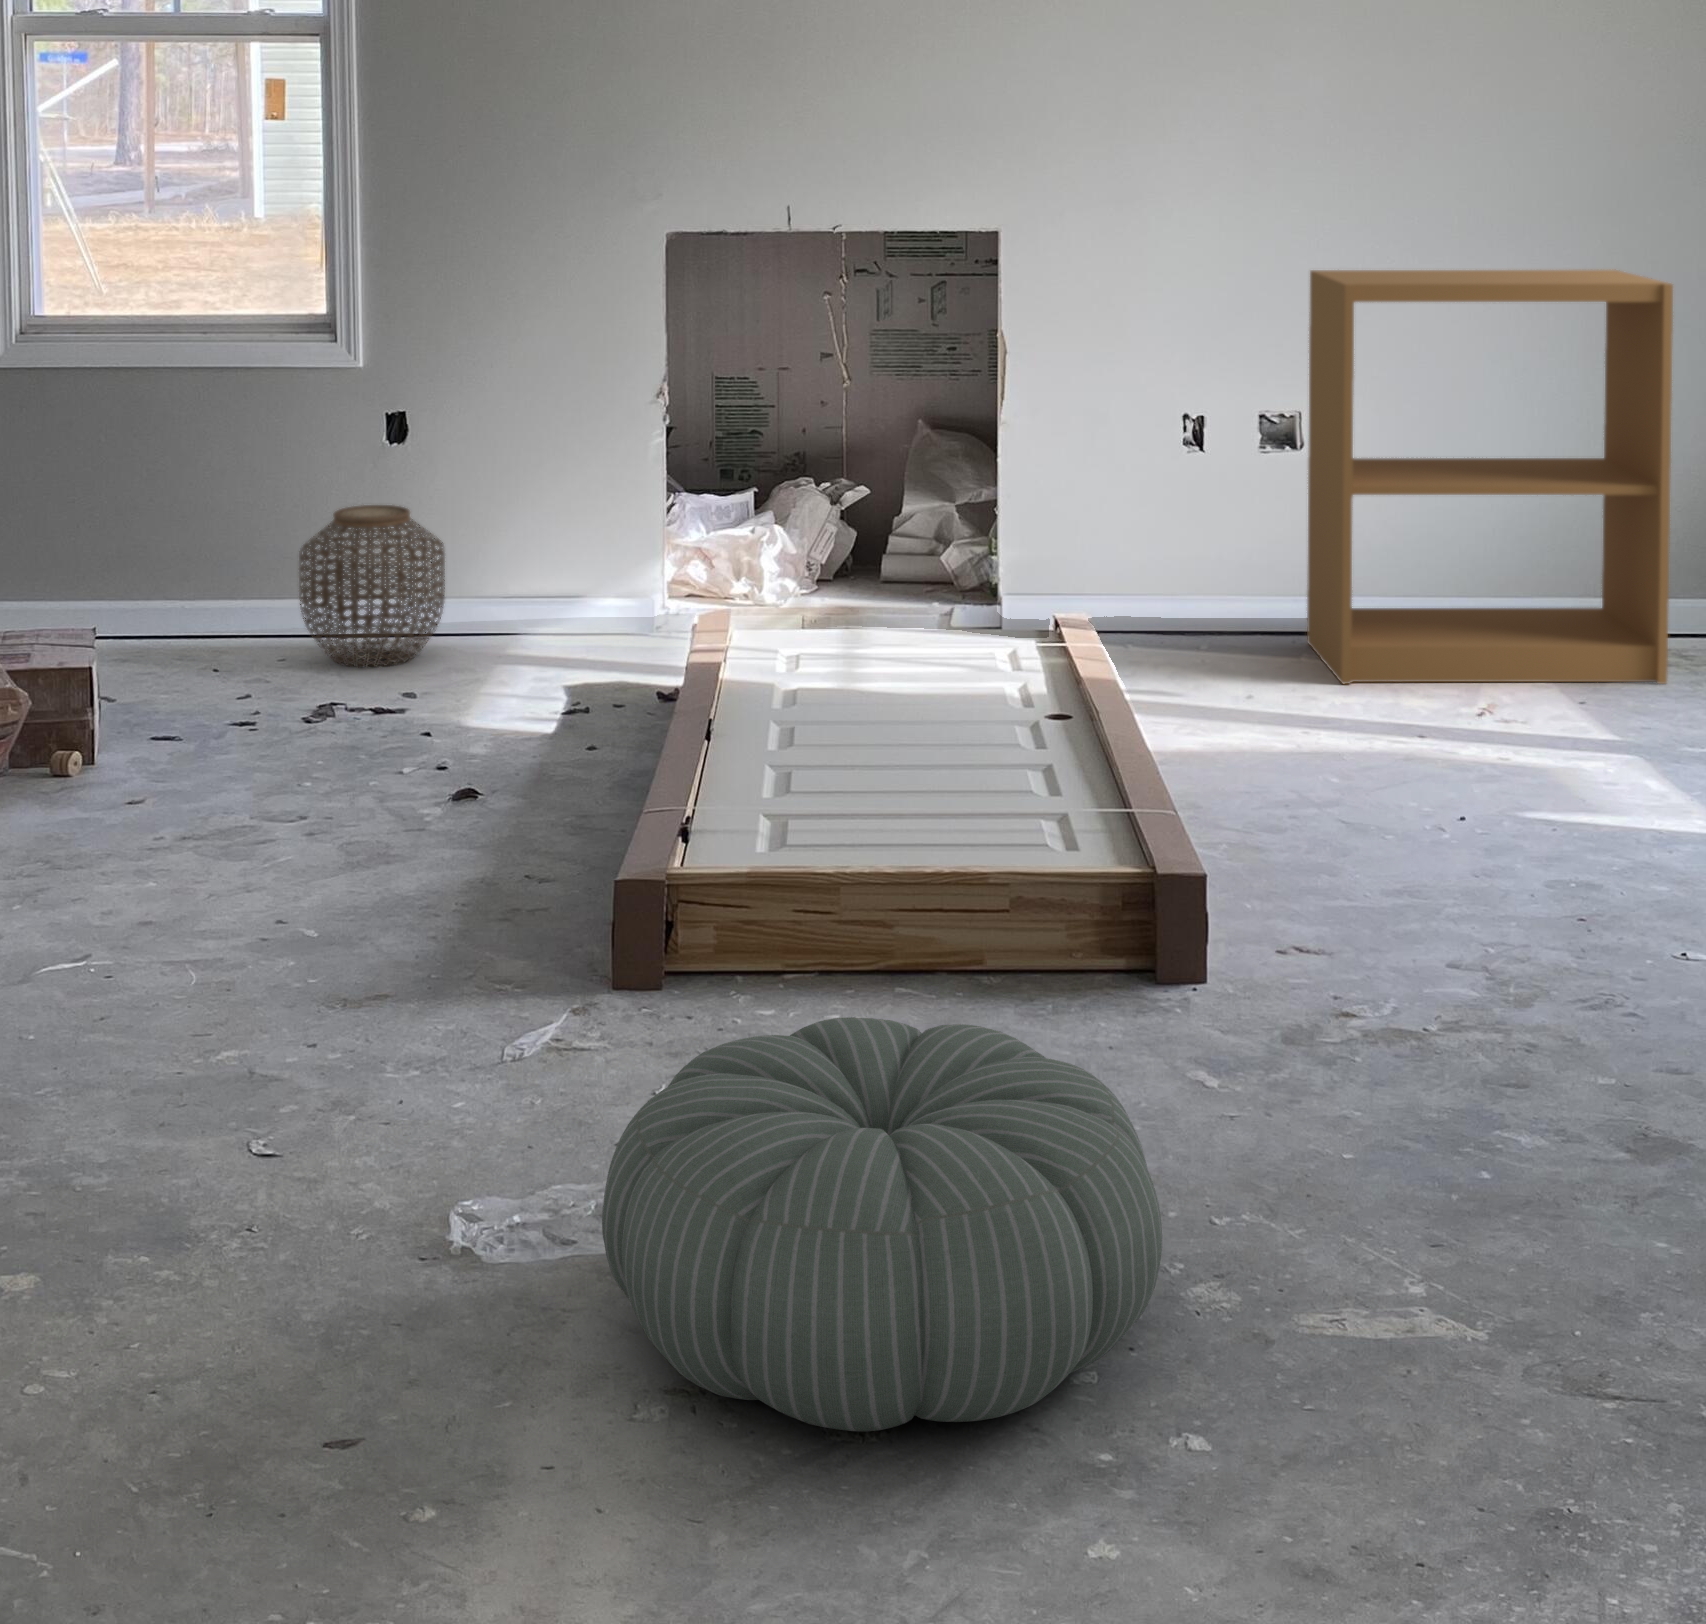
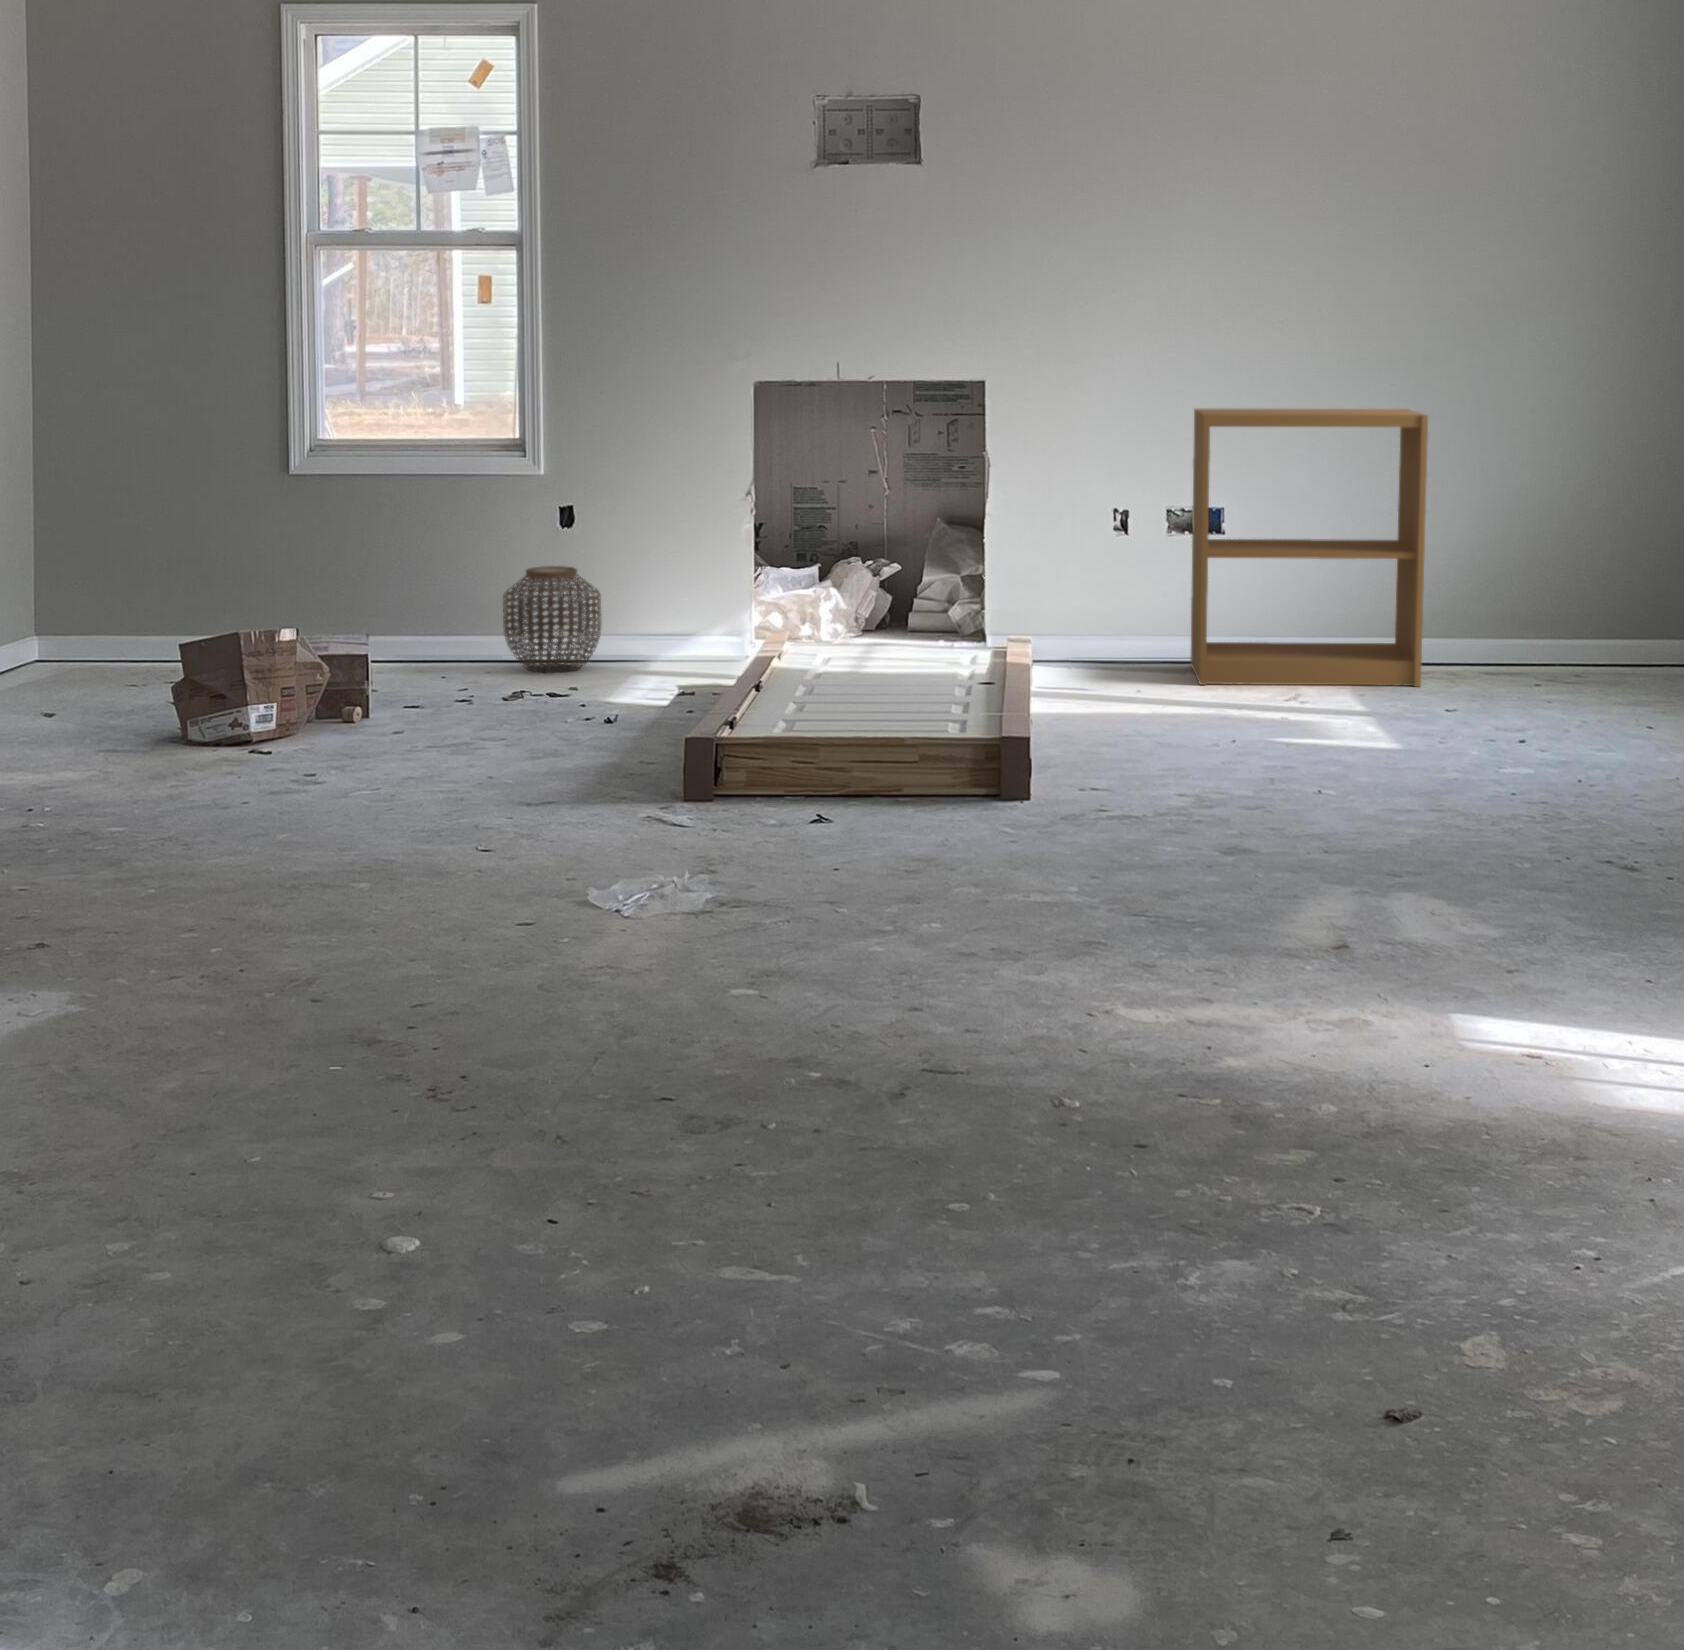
pouf: present [602,1017,1162,1431] -> none [654,768,937,930]

